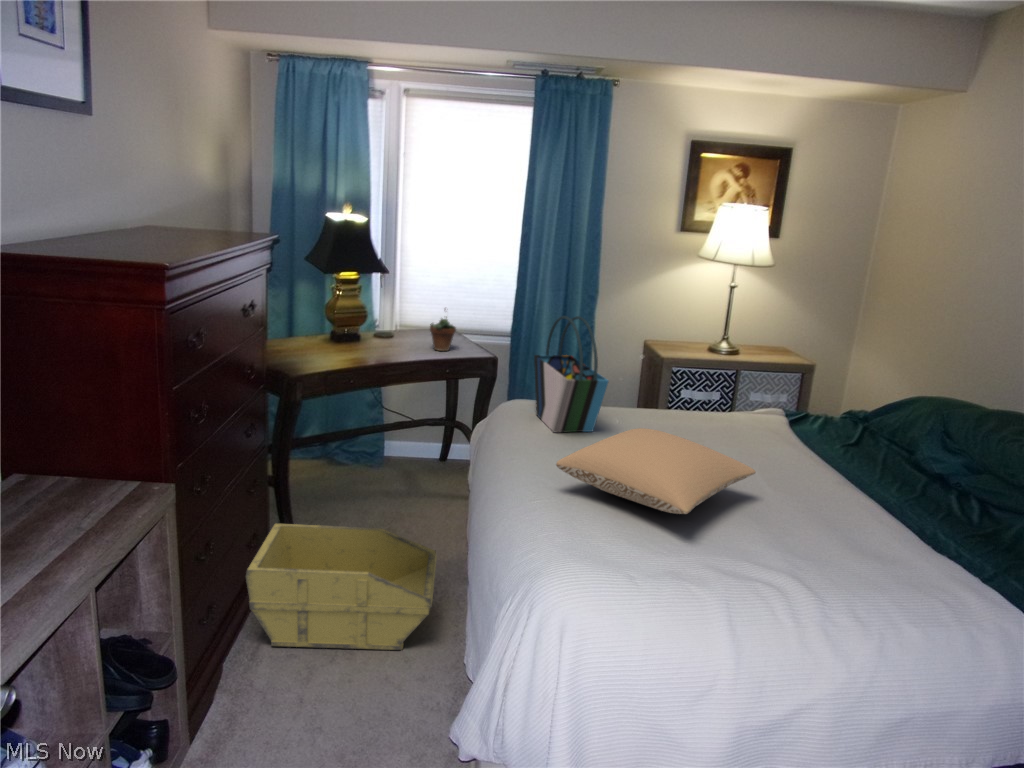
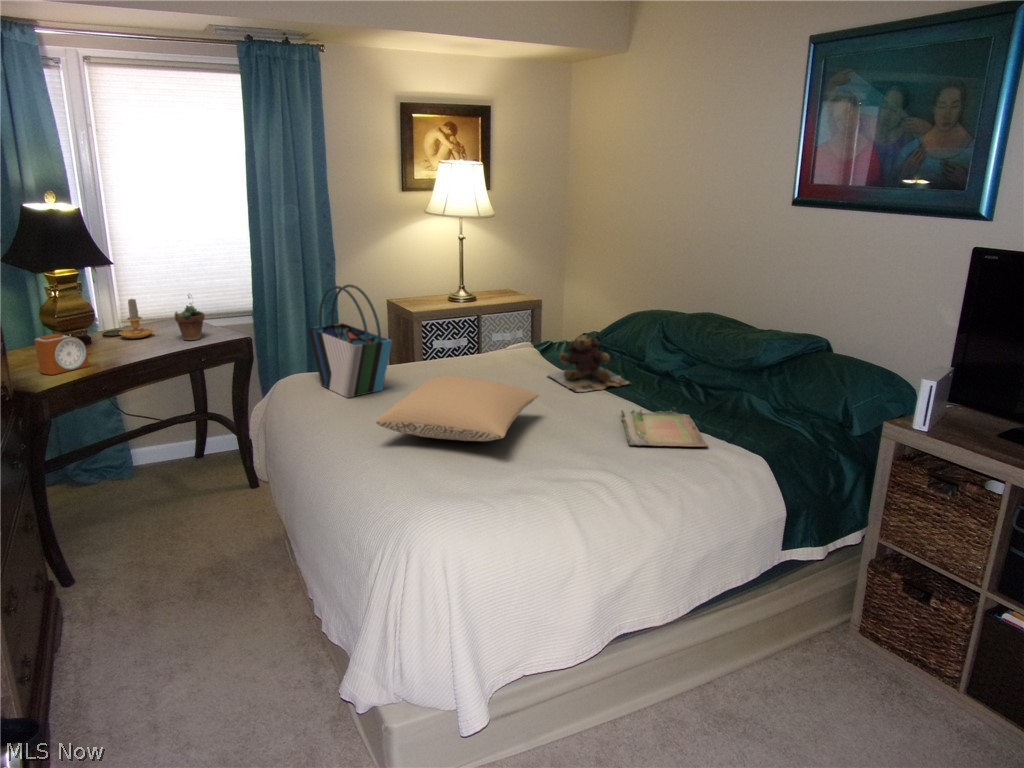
candle: none [385,304,417,342] -> present [119,299,156,338]
alarm clock: none [306,327,346,362] -> present [35,334,89,375]
teddy bear: none [785,411,893,482] -> present [548,335,630,392]
tray: none [855,512,973,589] -> present [621,410,707,446]
storage bin: present [246,523,437,650] -> none [52,531,266,679]

